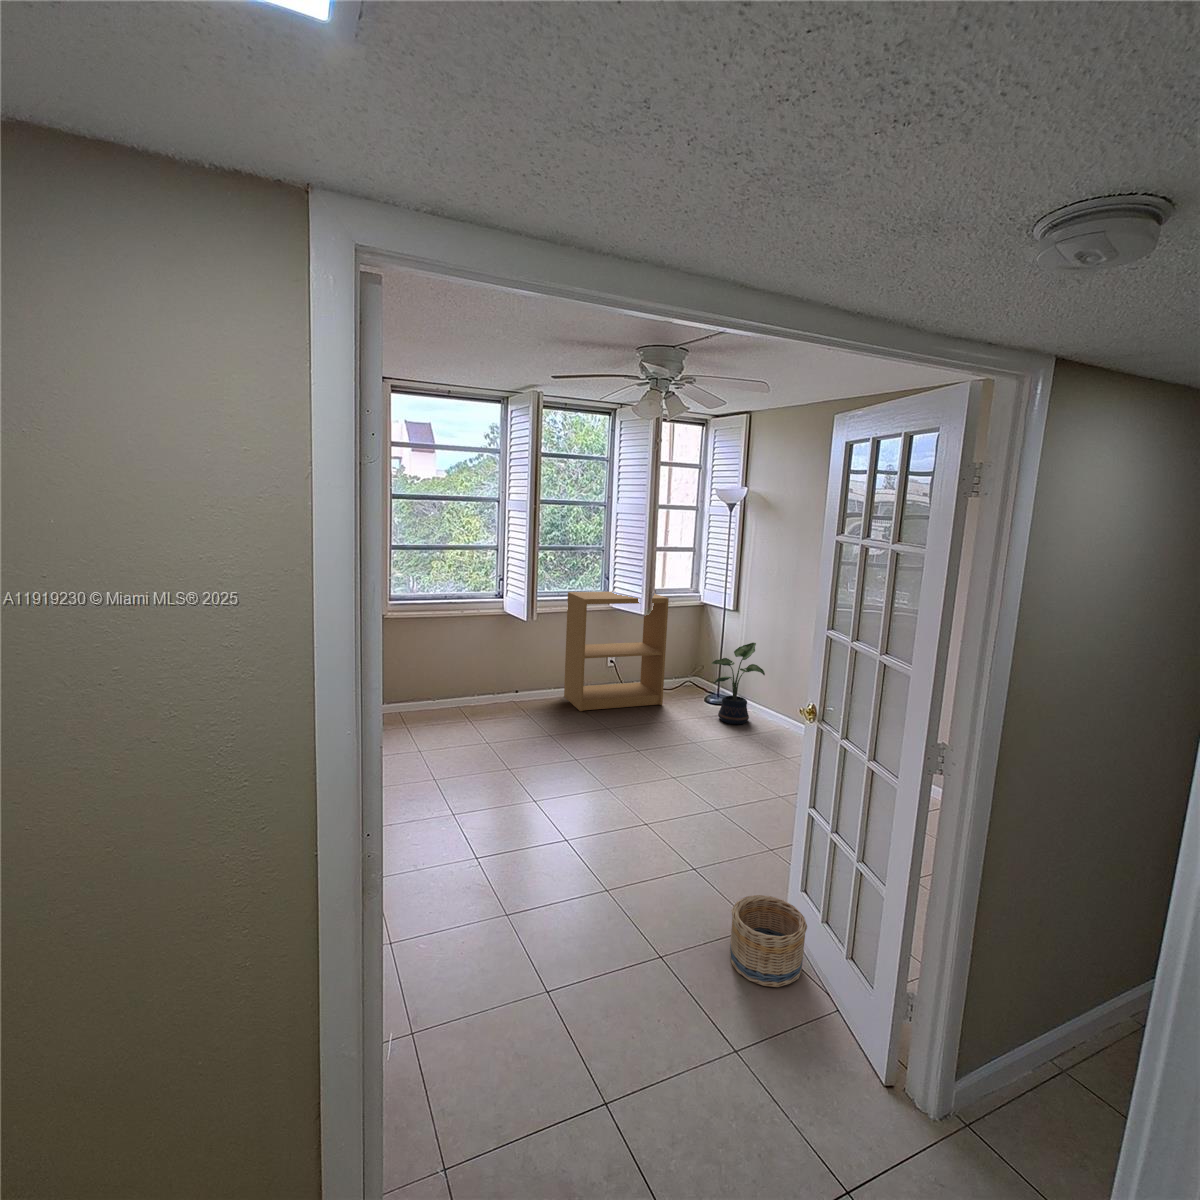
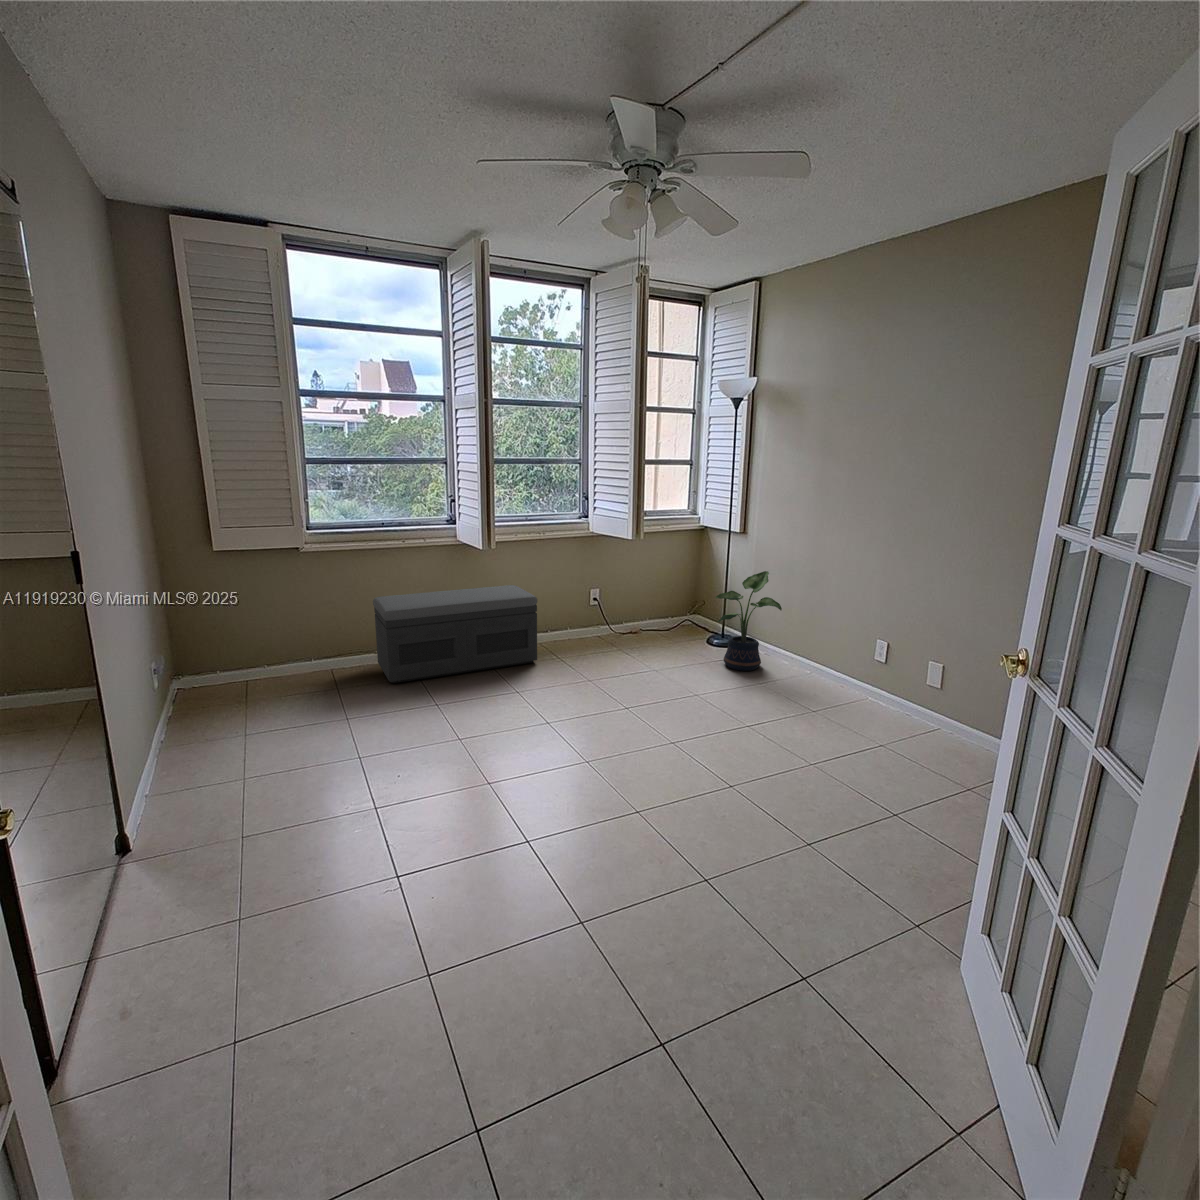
bookshelf: present [564,592,669,711] -> none [537,513,661,660]
storage bench: none [435,648,567,725] -> present [373,585,537,683]
basket: present [730,895,807,987] -> none [769,952,898,1115]

